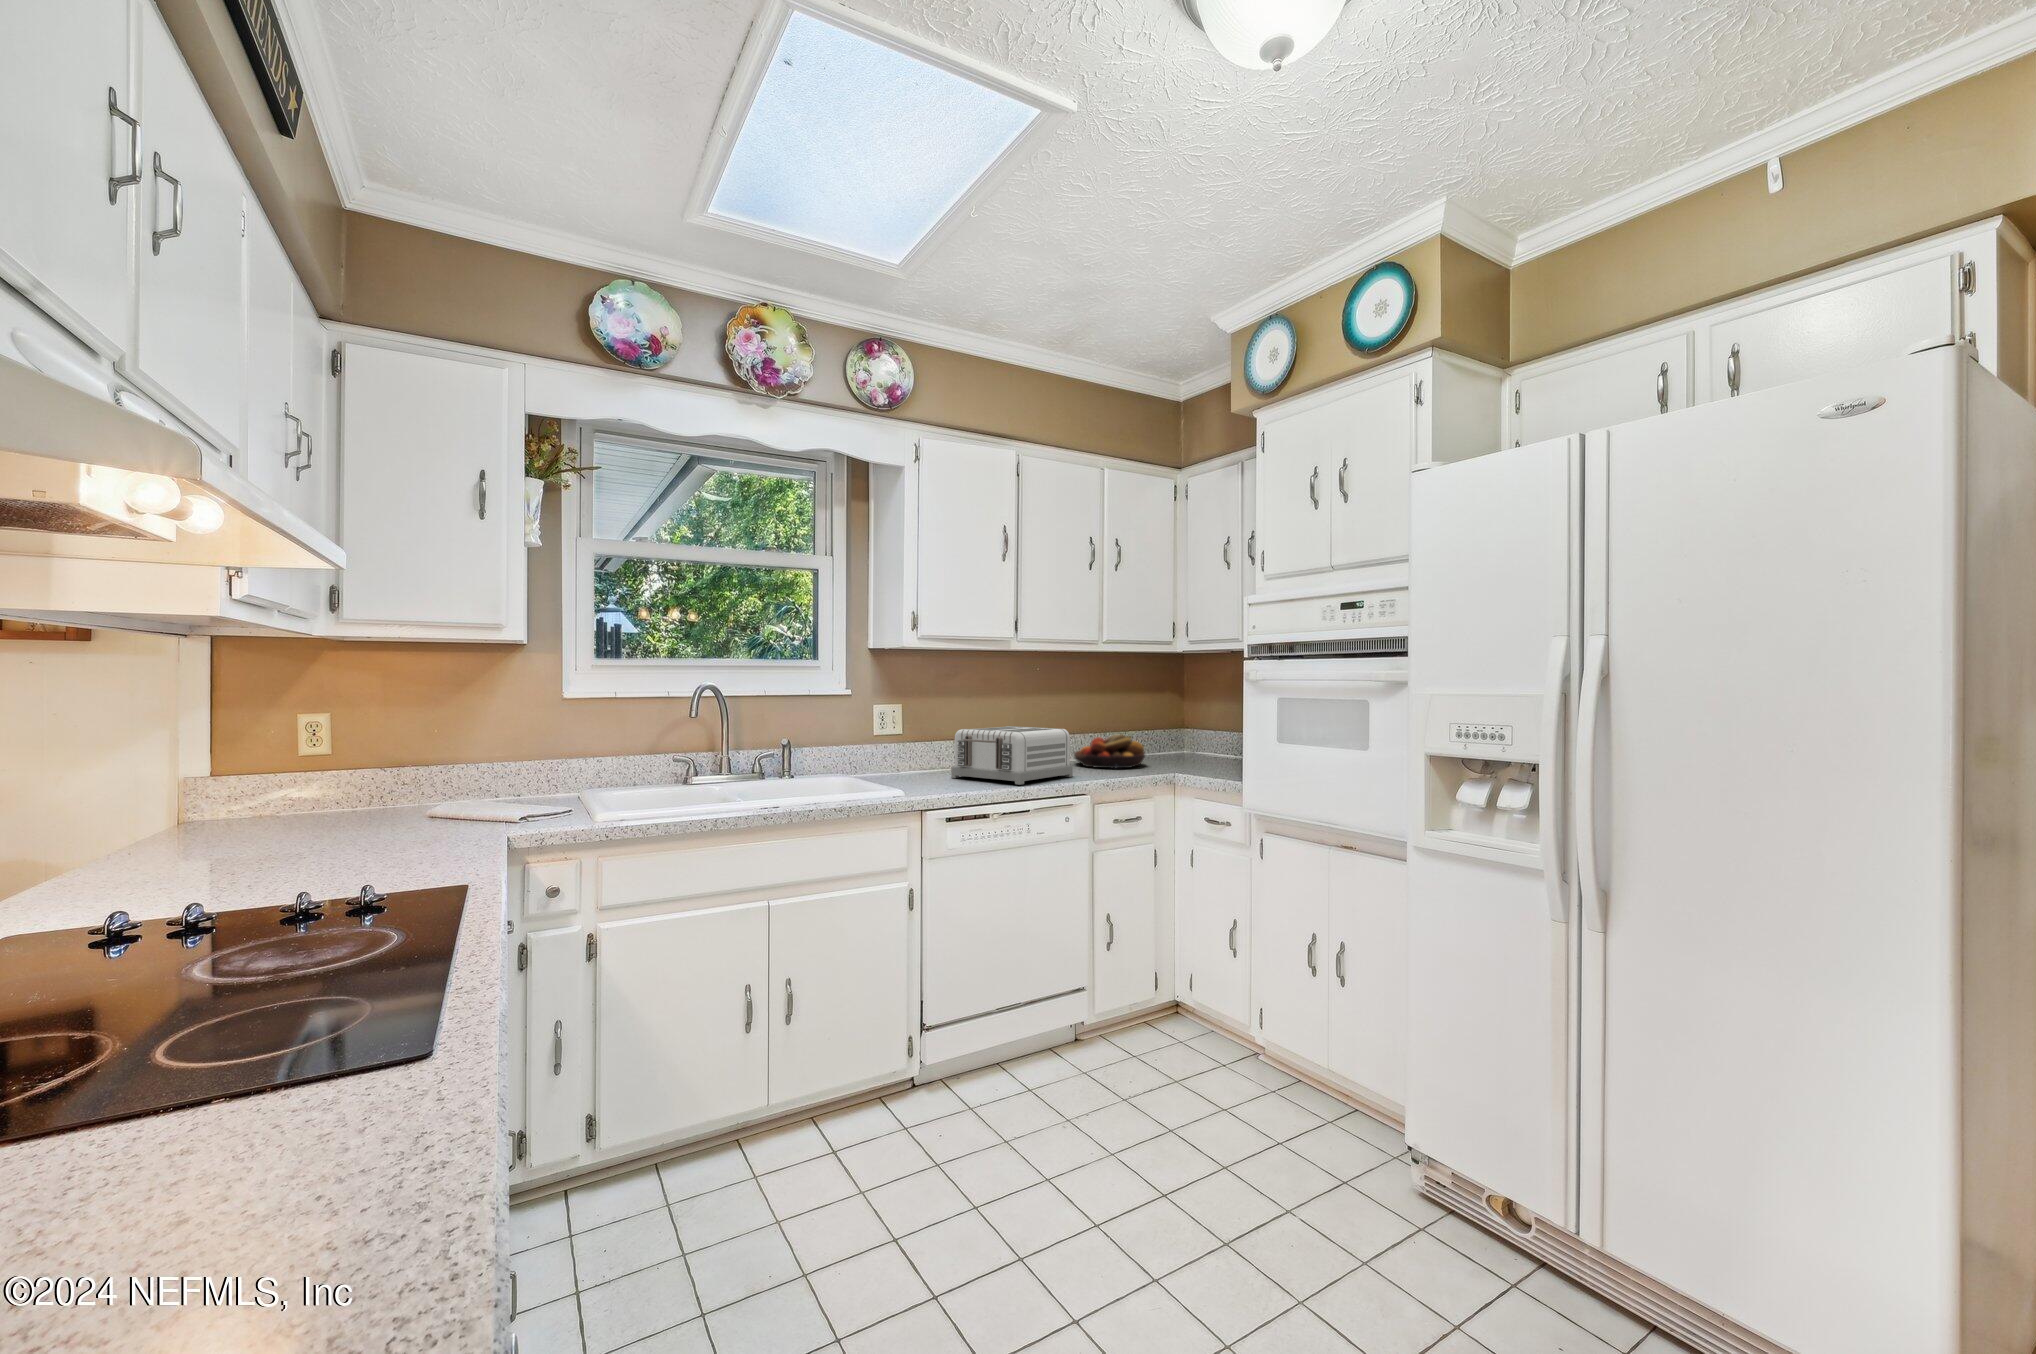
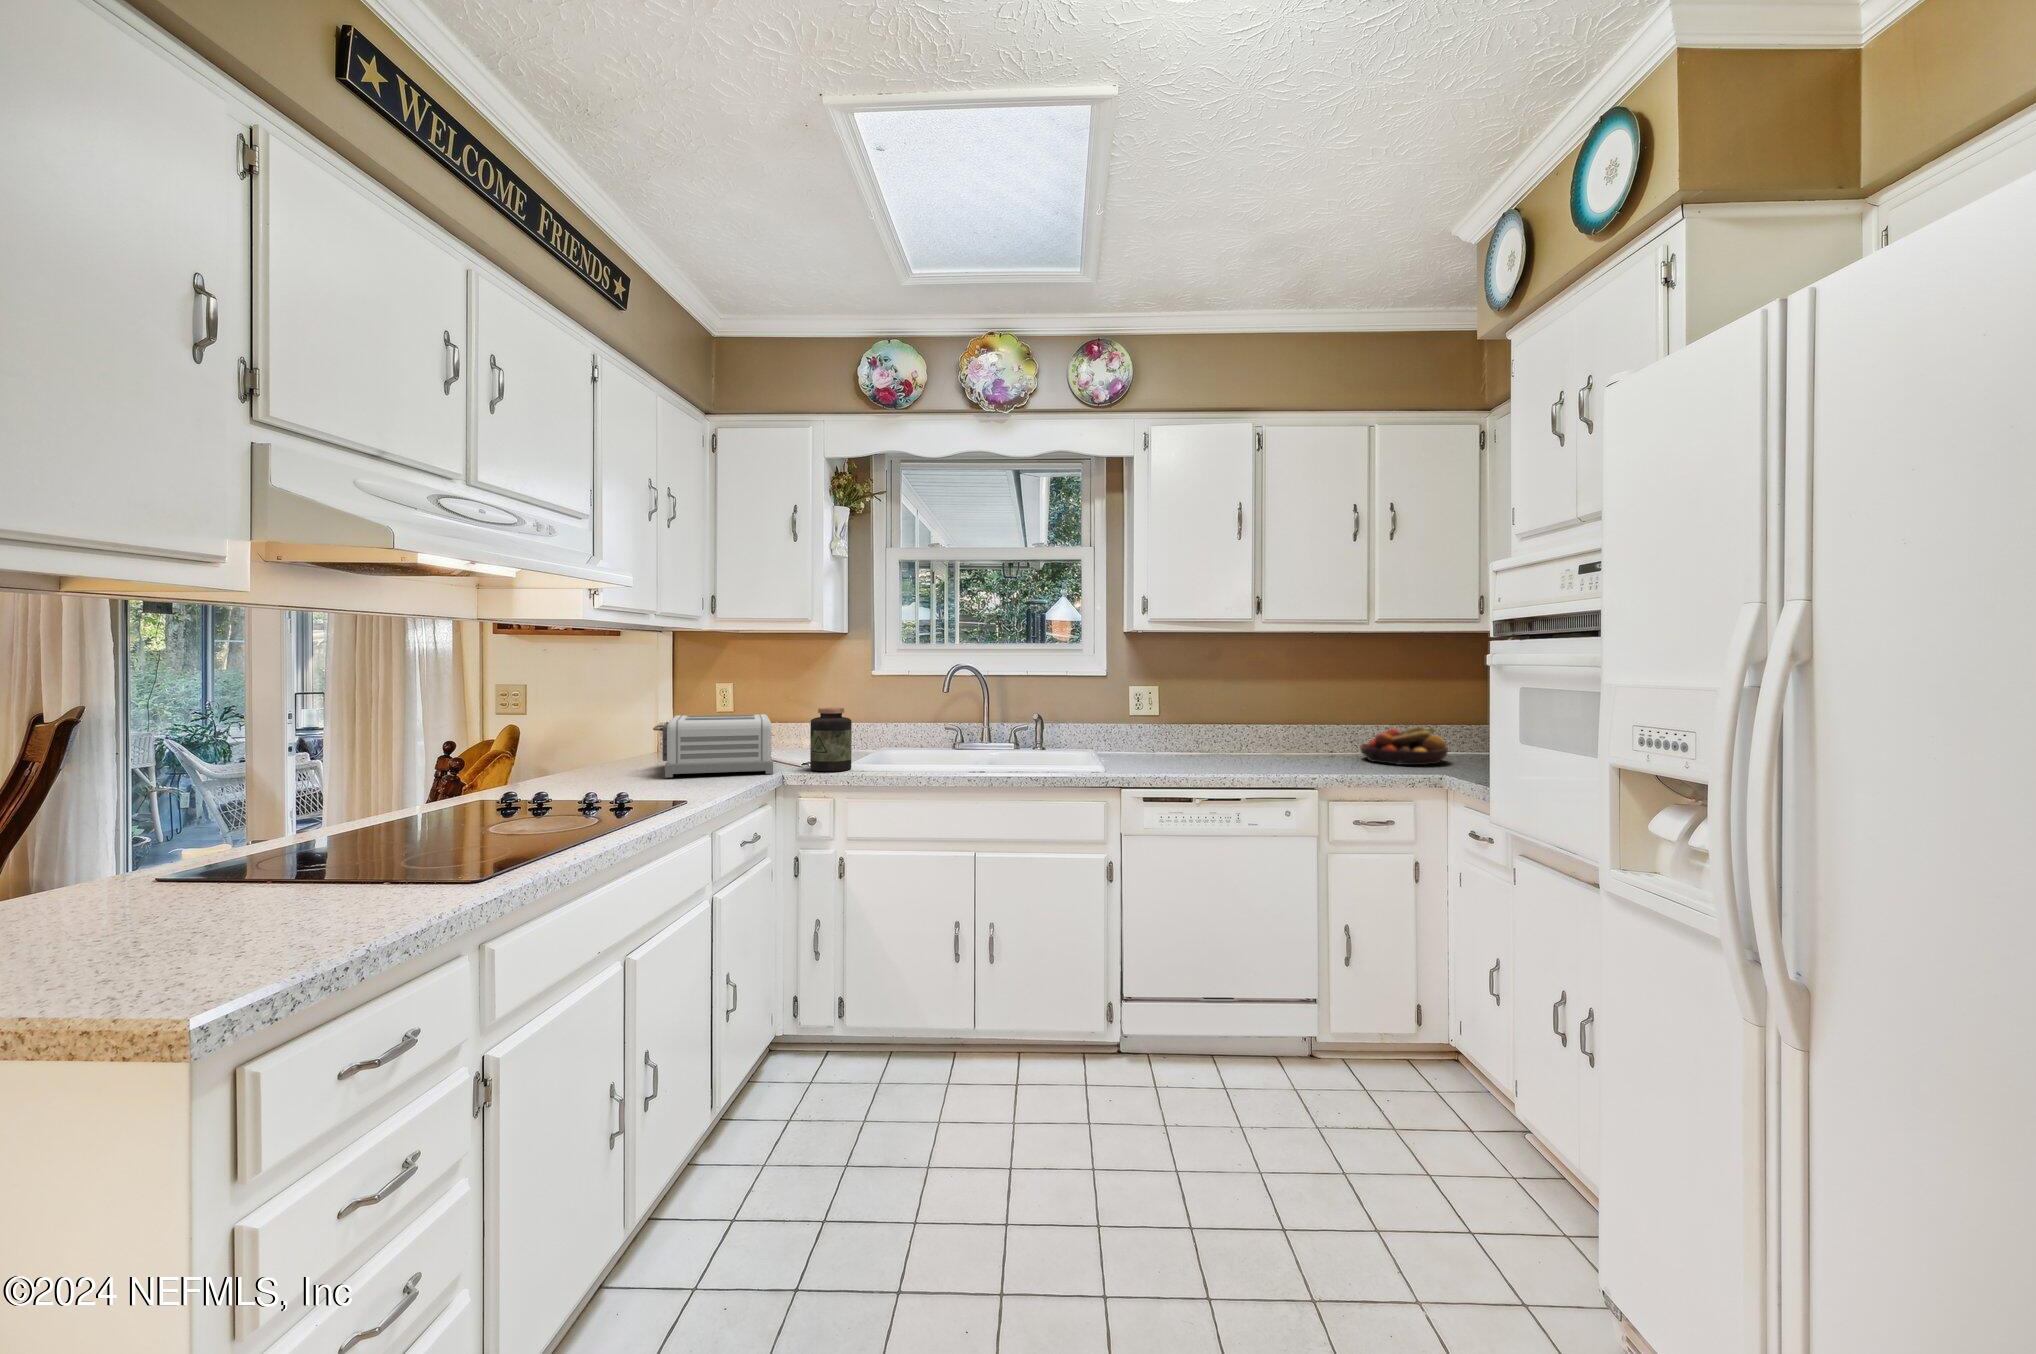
toaster: present [951,726,1073,785] -> present [653,714,773,777]
jar: none [533,738,593,822] -> present [810,708,852,771]

